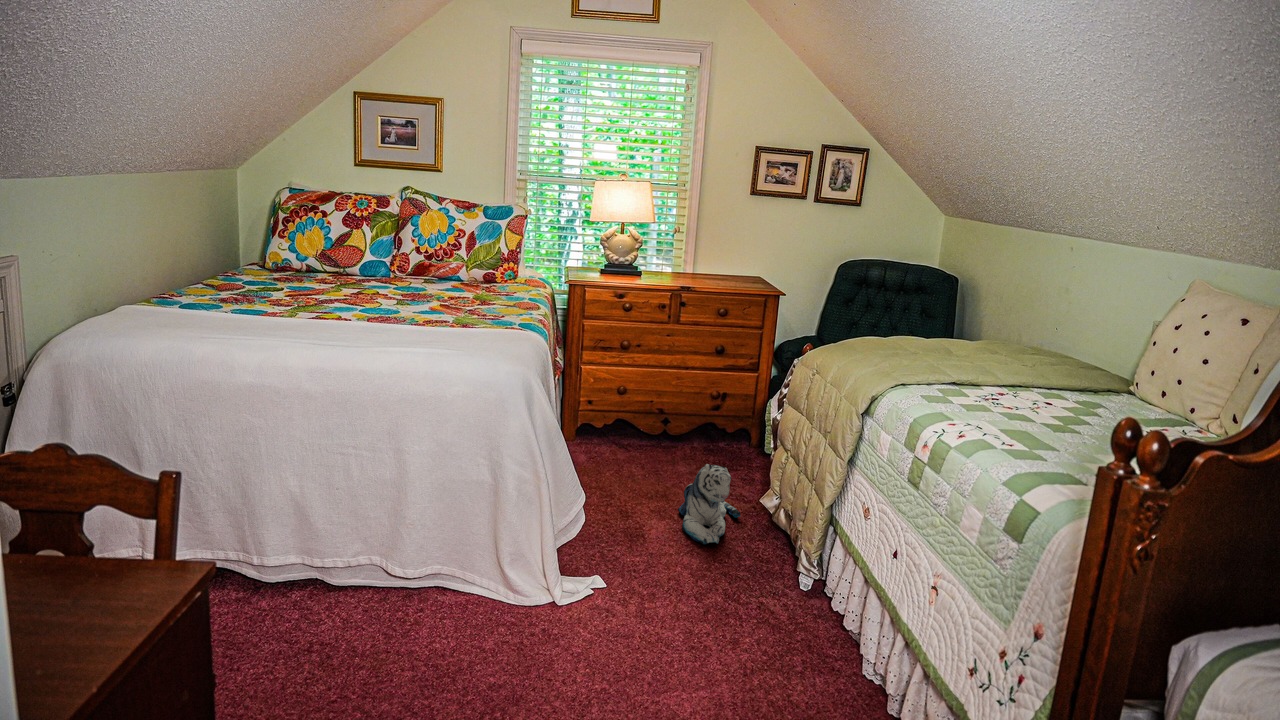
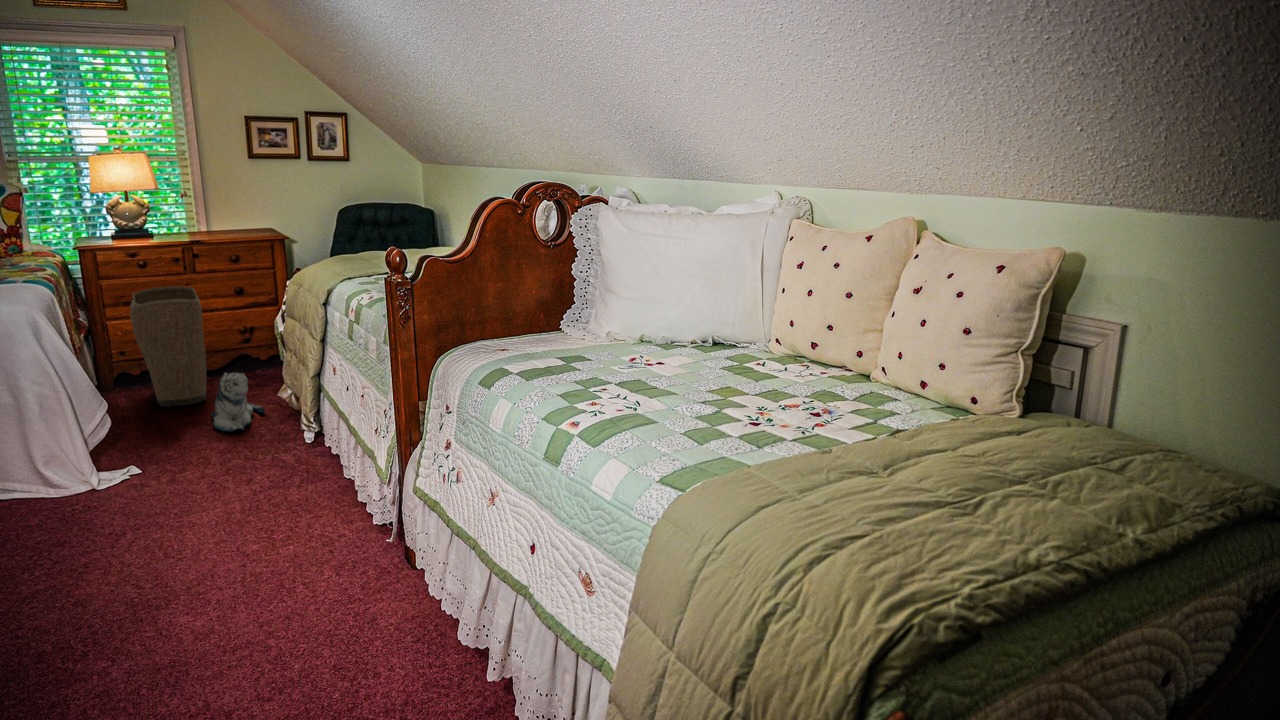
laundry basket: none [609,336,685,483] -> present [130,286,206,407]

